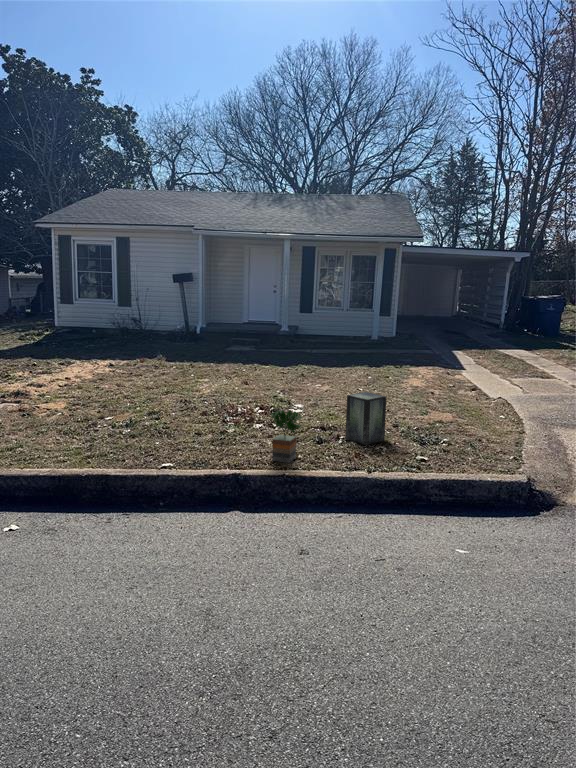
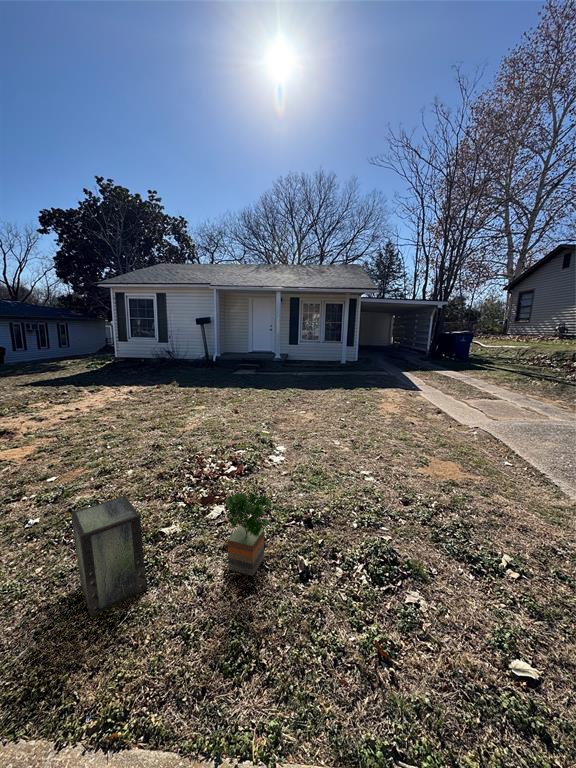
storage box: present [346,392,386,445] -> present [71,496,147,616]

